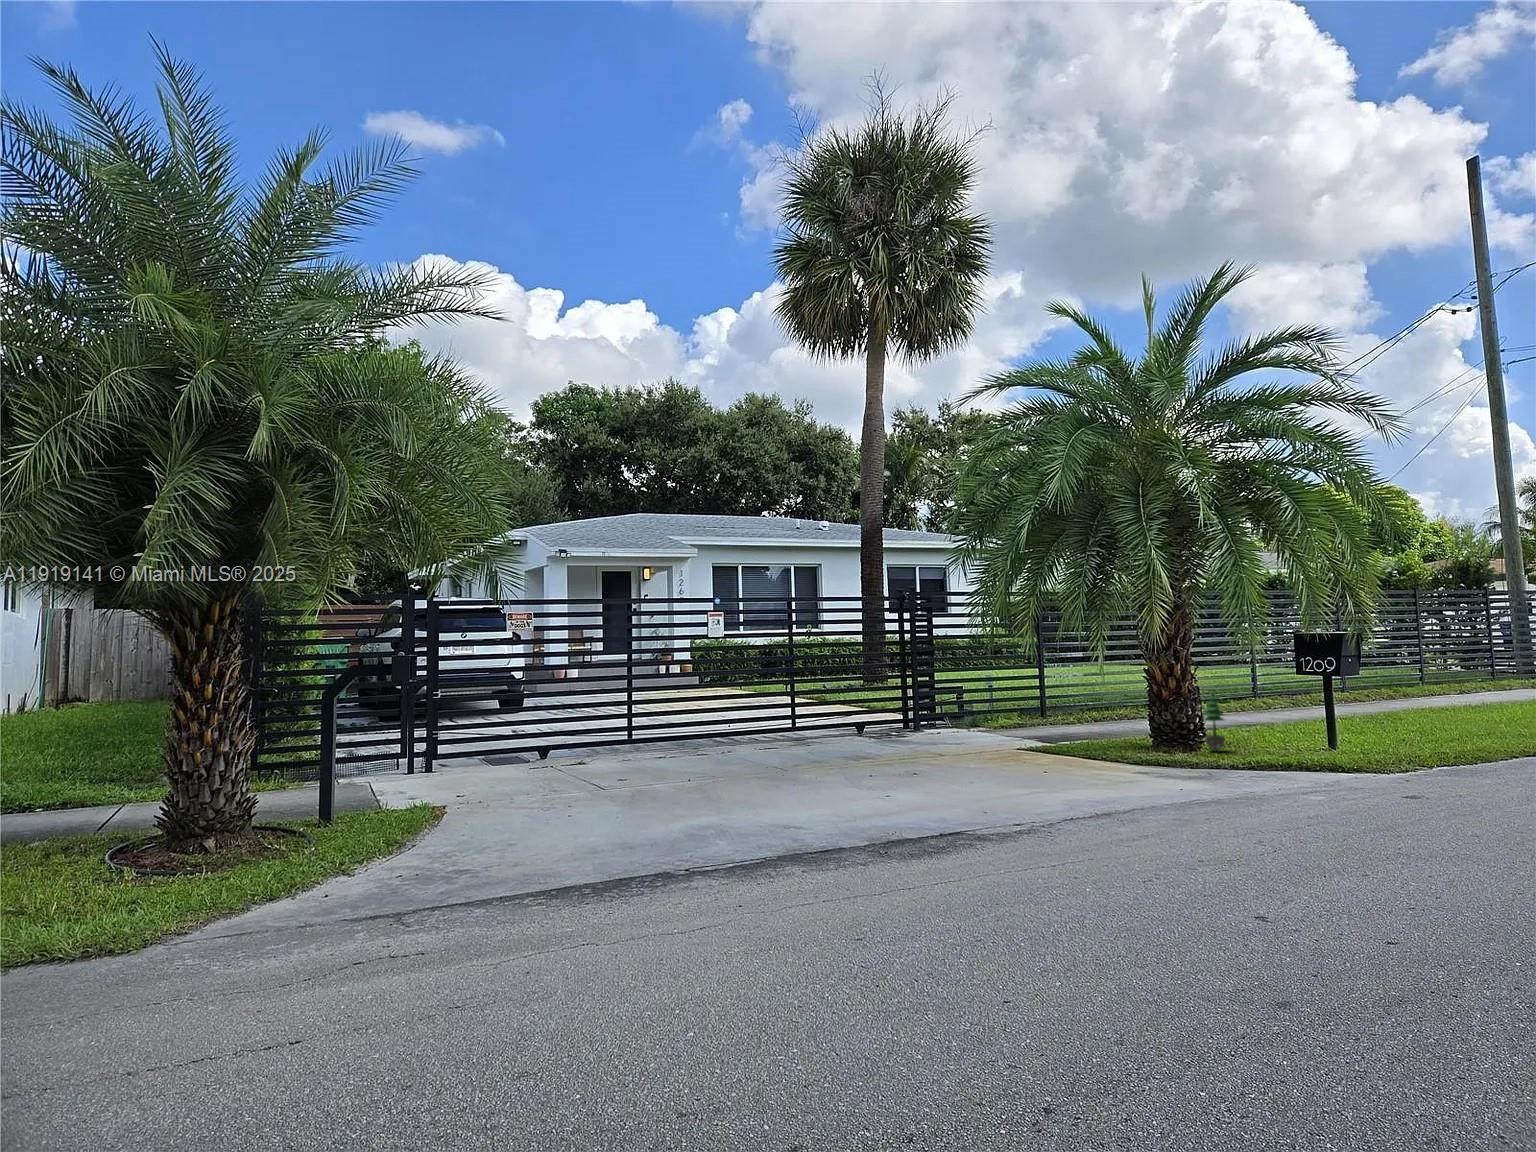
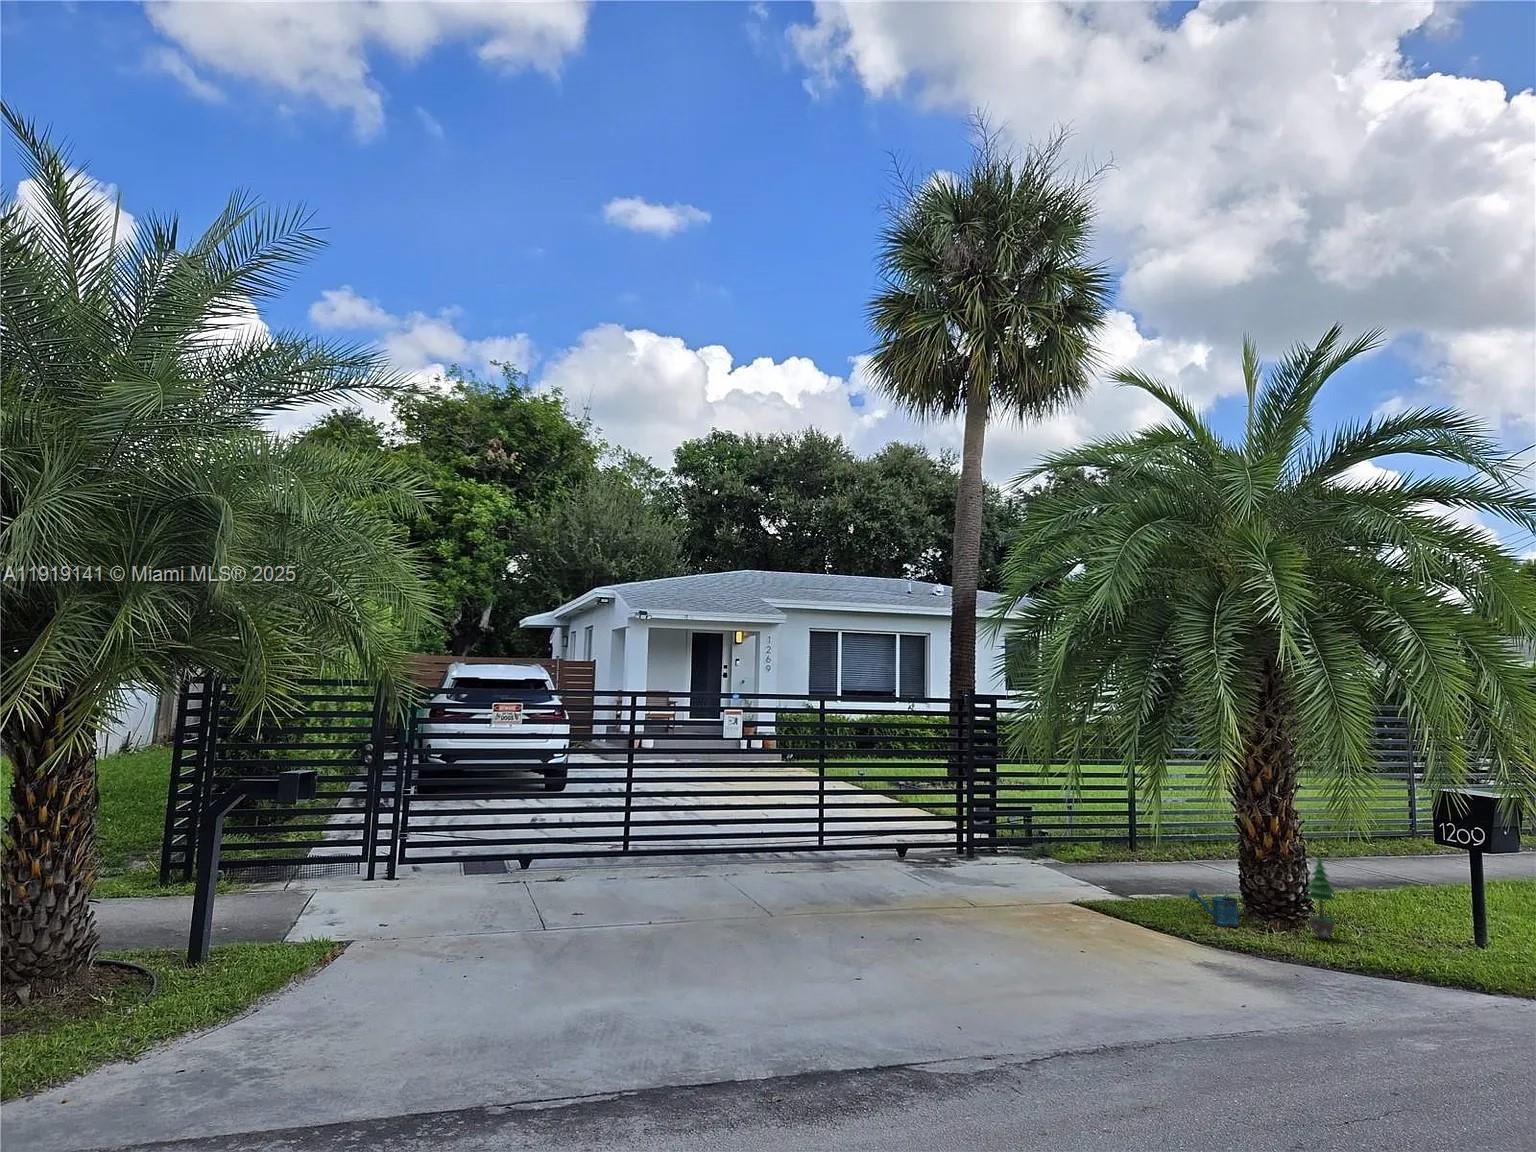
watering can: none [1114,724,1156,751] -> present [1189,889,1245,927]

